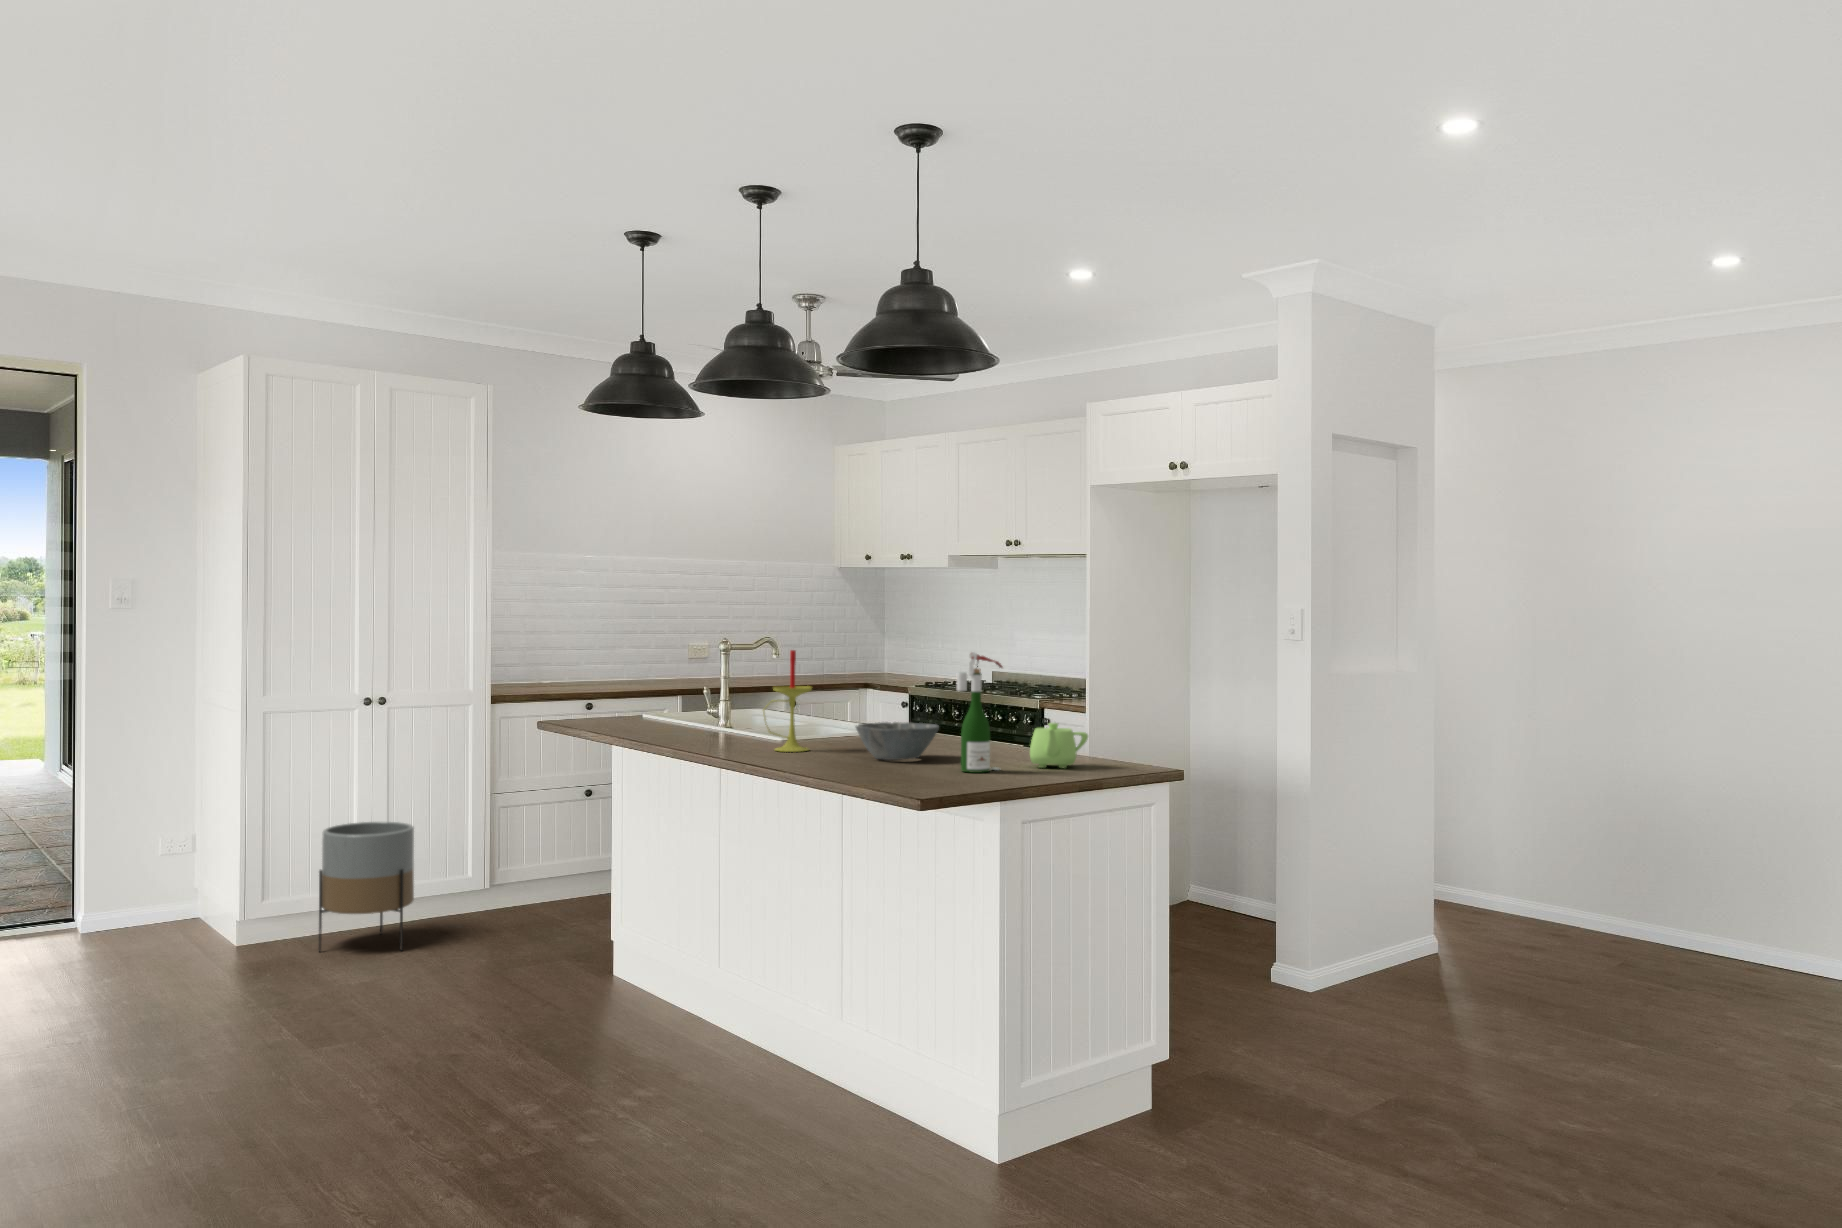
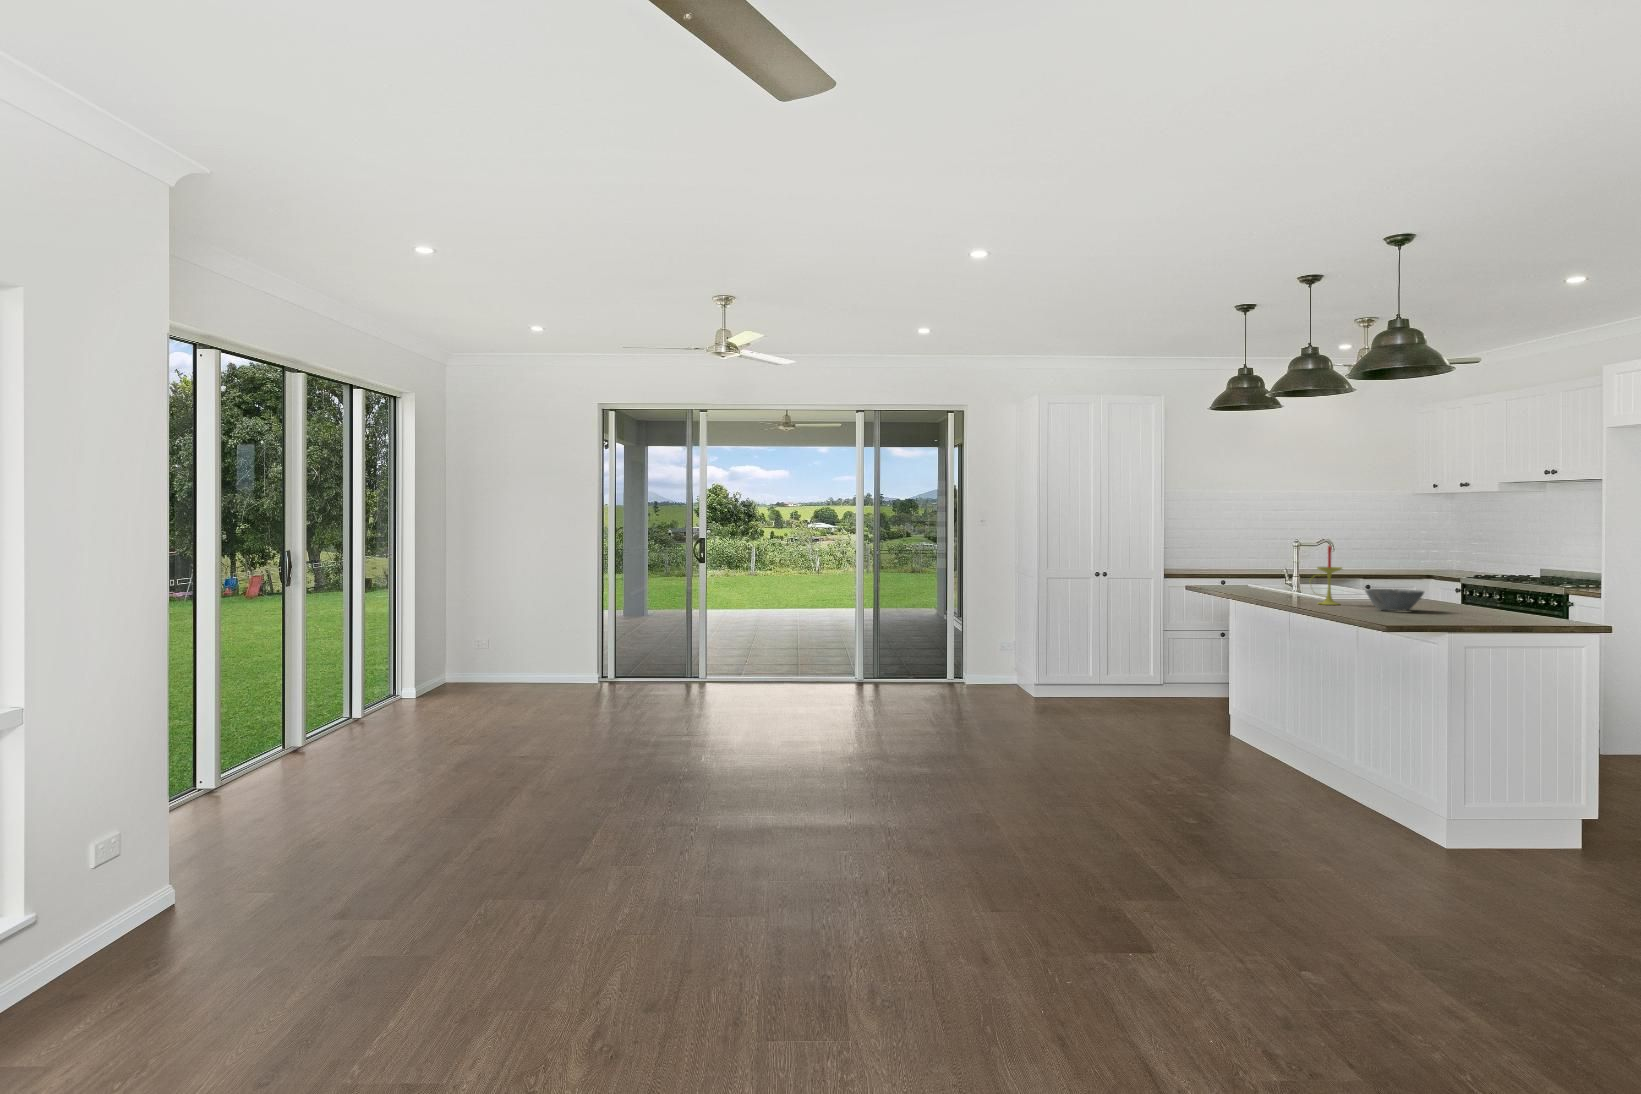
wine bottle: present [957,652,1002,773] -> none [1427,546,1462,618]
teapot: present [1030,723,1088,768] -> none [1484,591,1530,619]
planter: present [319,822,414,951] -> none [1071,639,1120,708]

